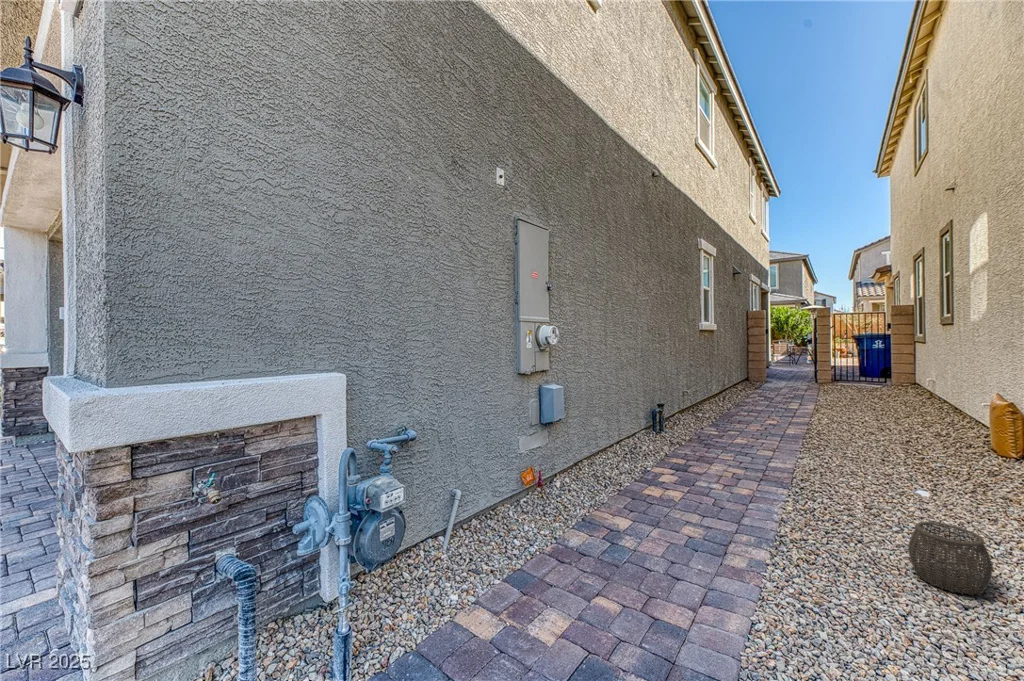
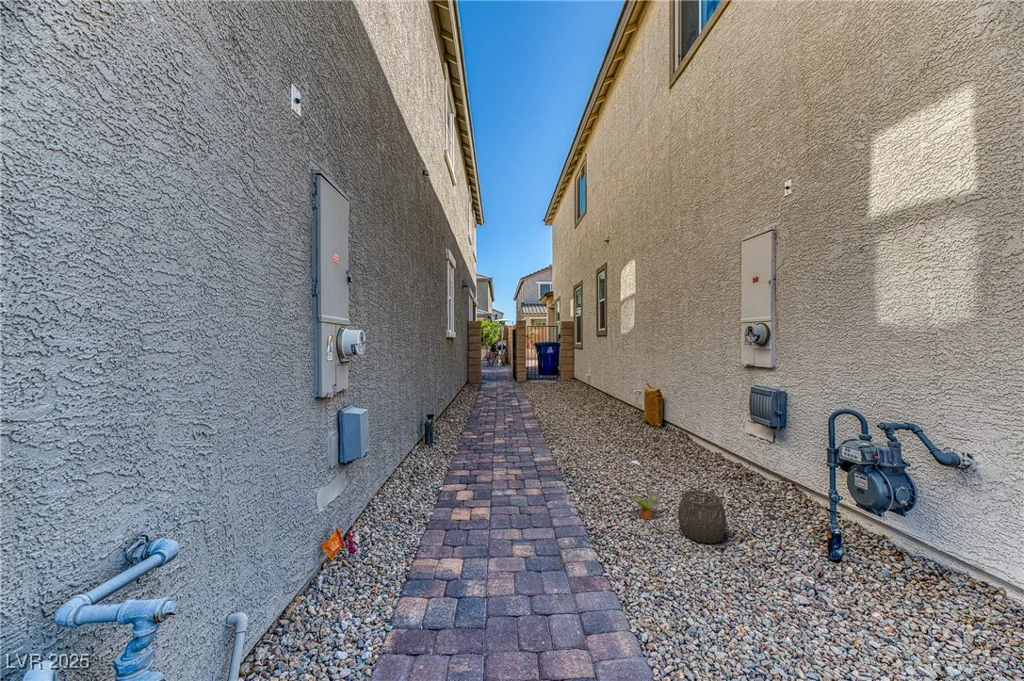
decorative plant: none [853,513,900,549] -> present [632,491,660,519]

